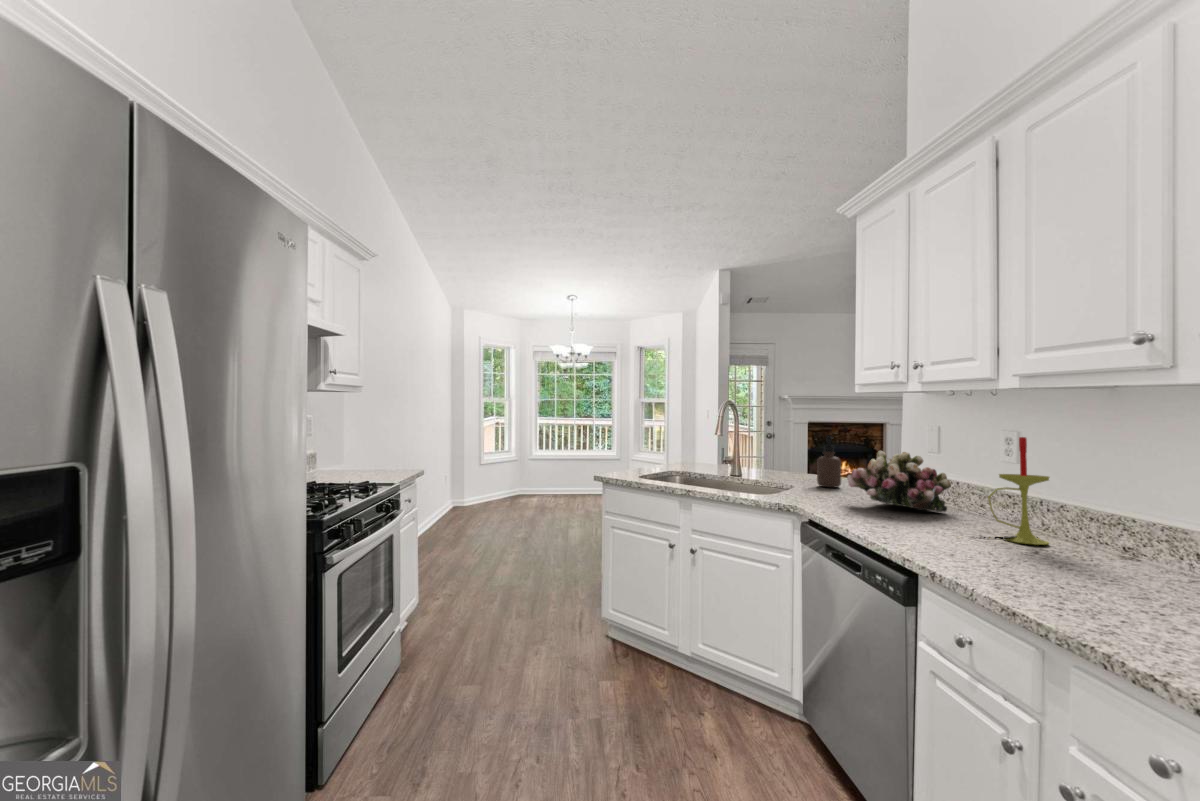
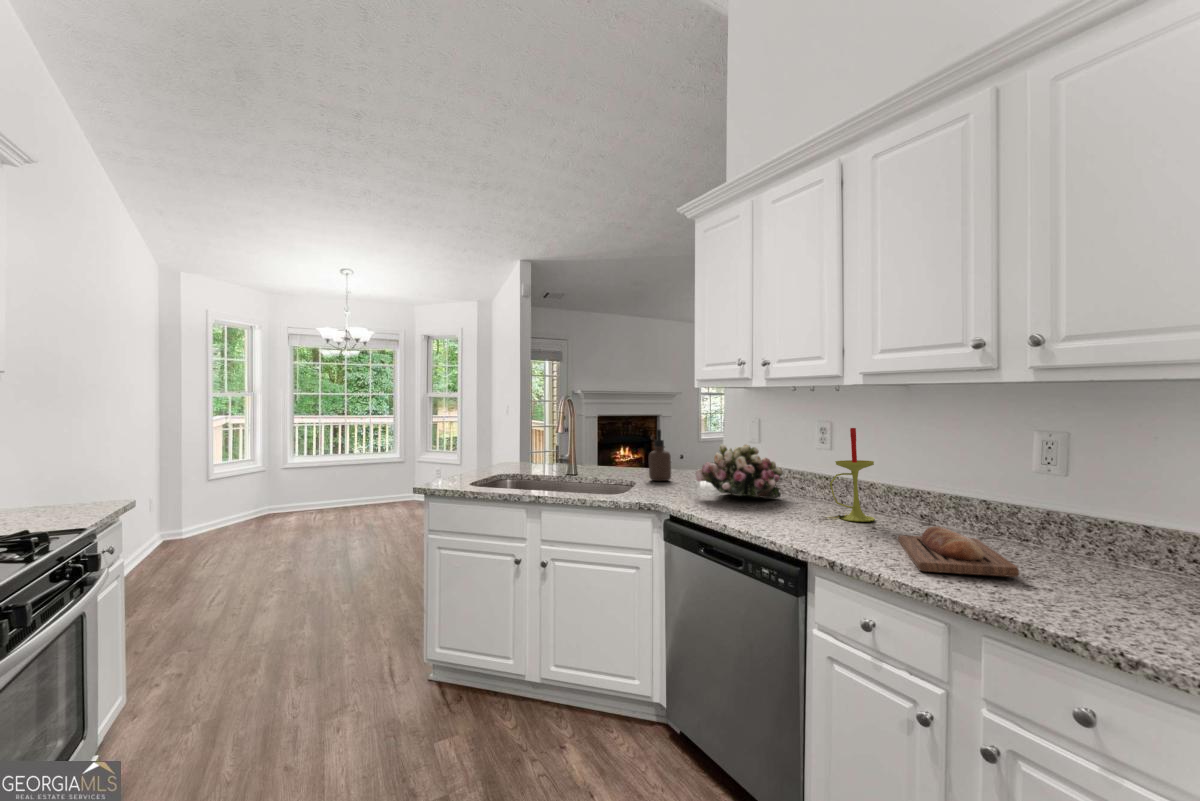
bread loaf: none [1031,553,1167,615] -> present [898,526,1019,577]

